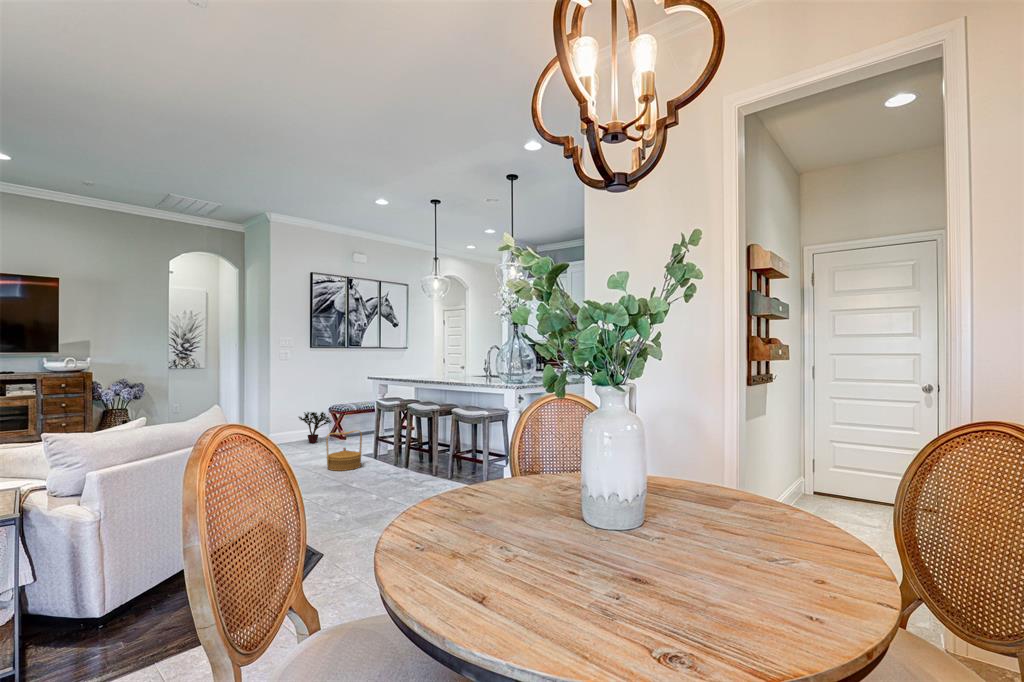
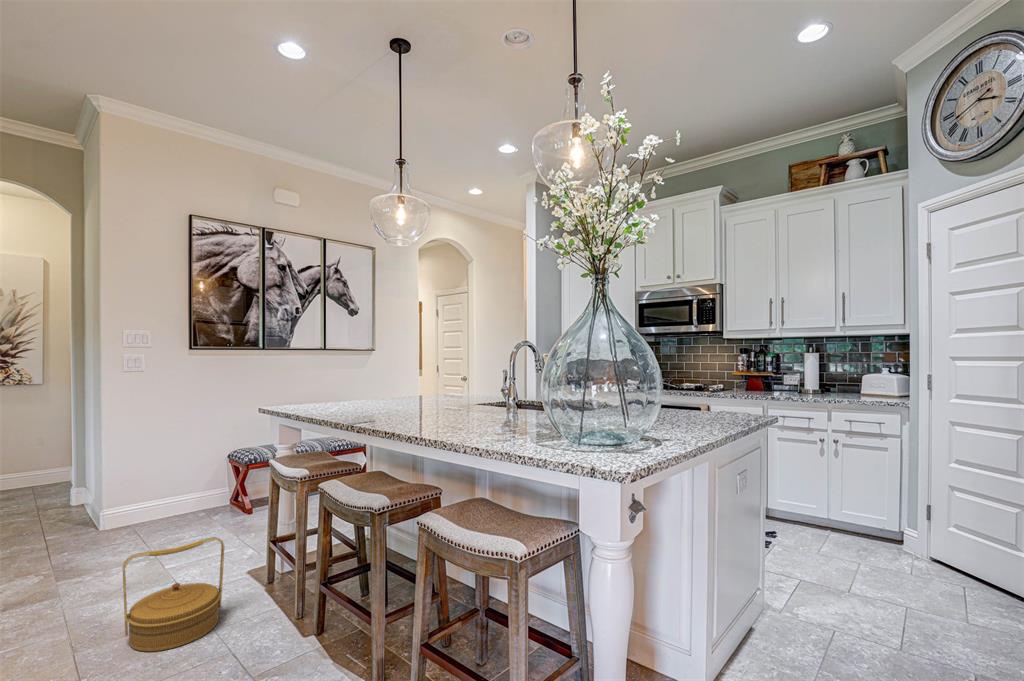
potted plant: present [299,412,331,443] -> none [154,463,221,526]

